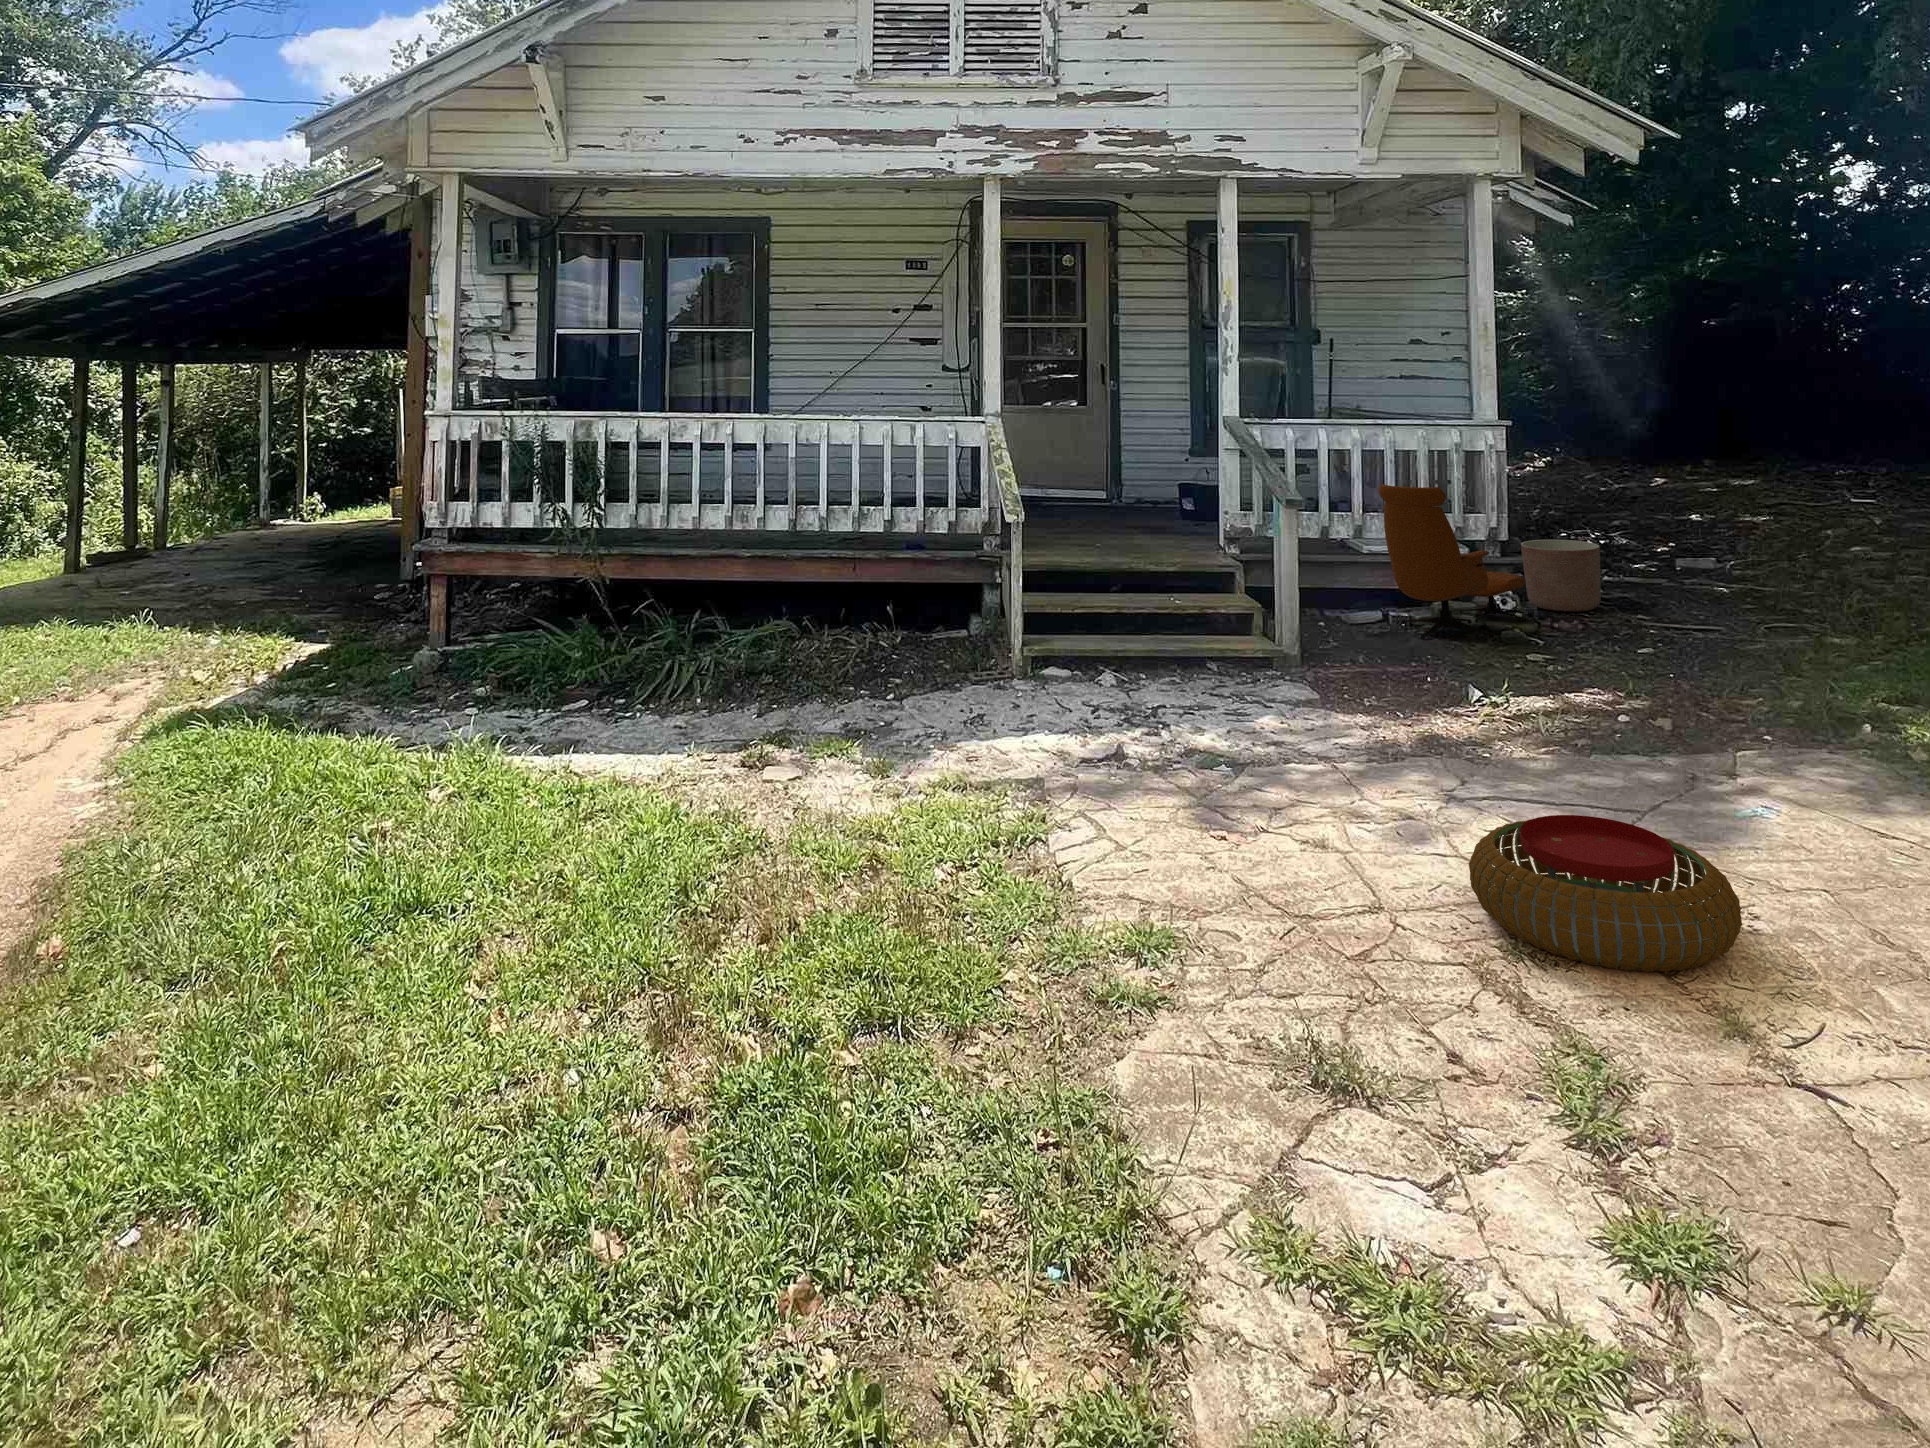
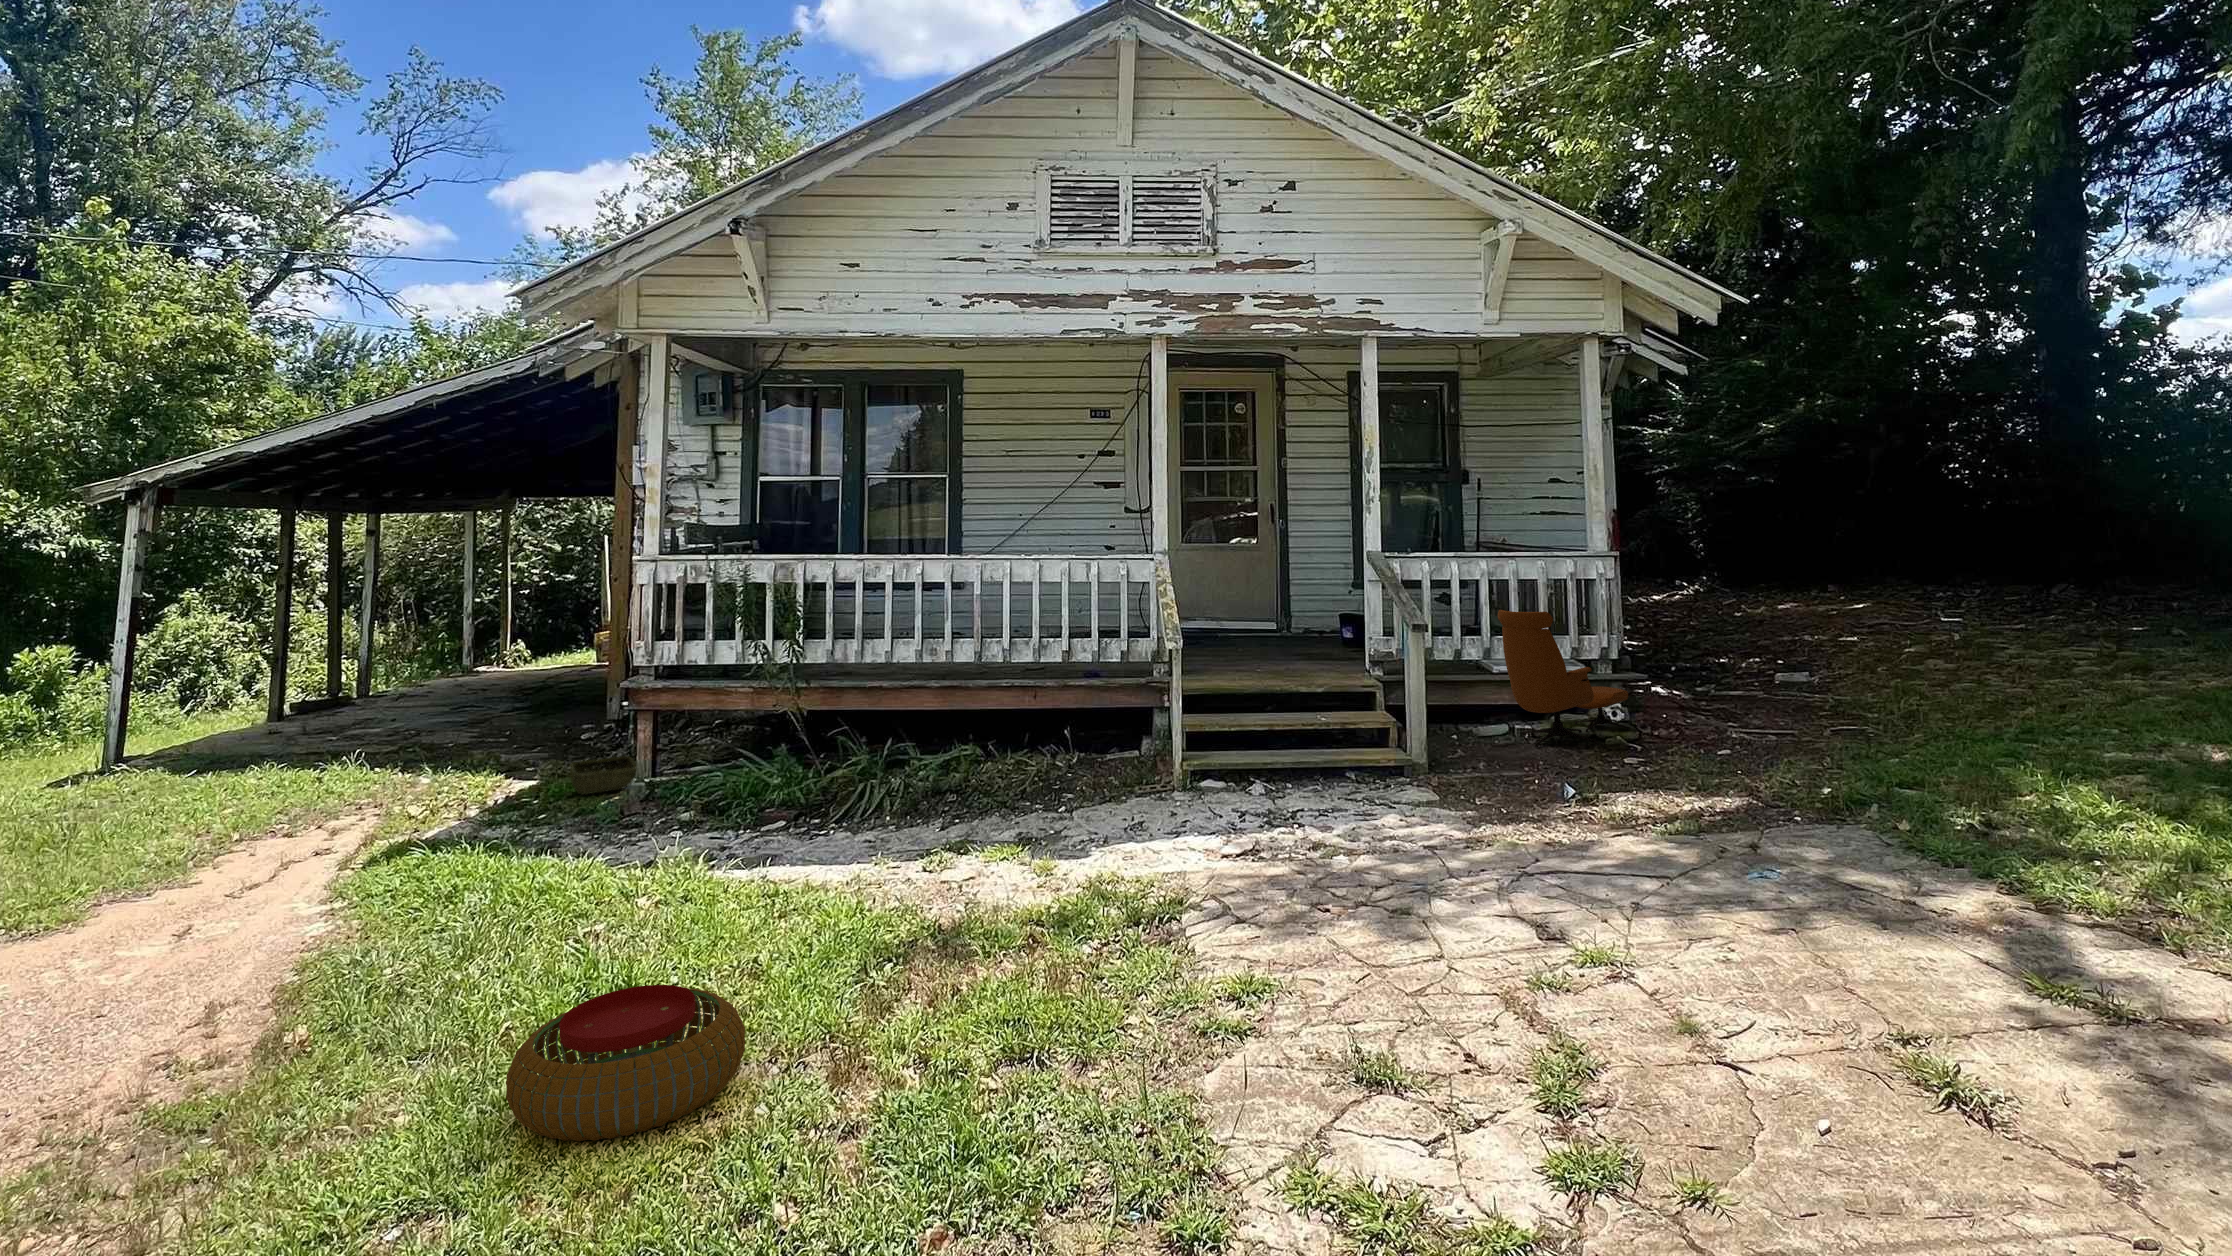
planter: present [1521,540,1601,612] -> none [1628,657,1695,721]
woven basket: none [361,623,432,663] -> present [569,756,637,795]
pouf: present [1469,815,1742,972] -> present [506,985,745,1141]

